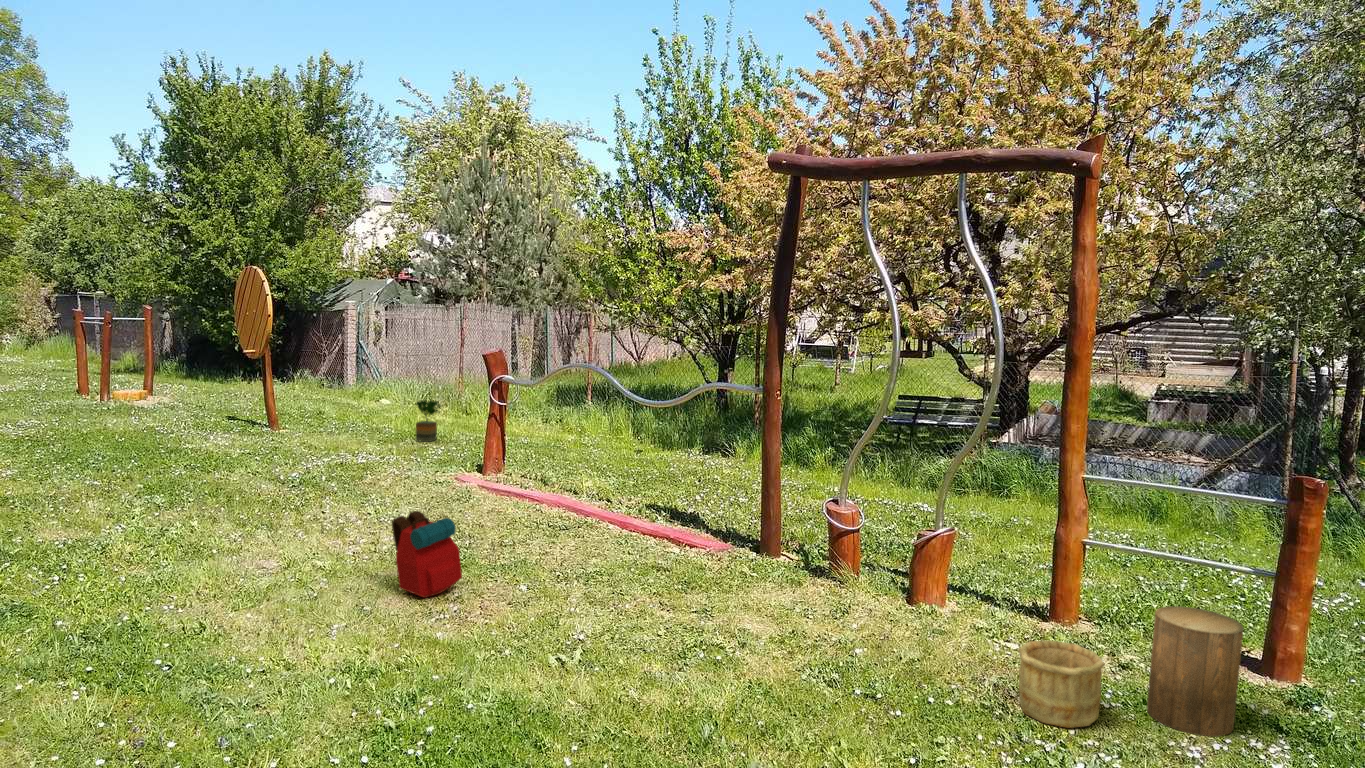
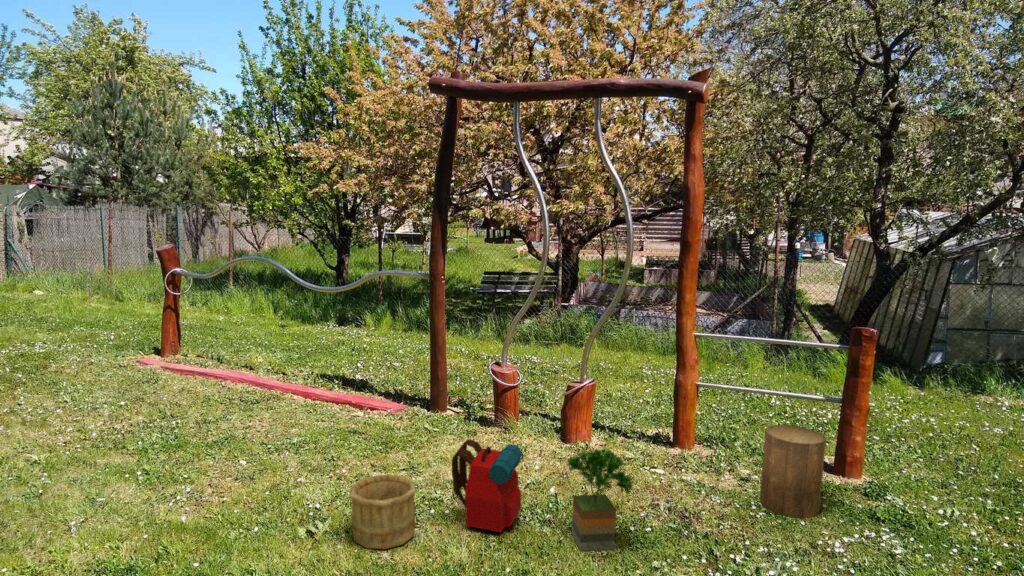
potted tree: present [416,400,441,442] -> present [567,449,633,551]
backpack: present [392,511,462,598] -> present [452,439,522,532]
wooden bucket: present [1018,640,1105,728] -> present [349,475,416,549]

